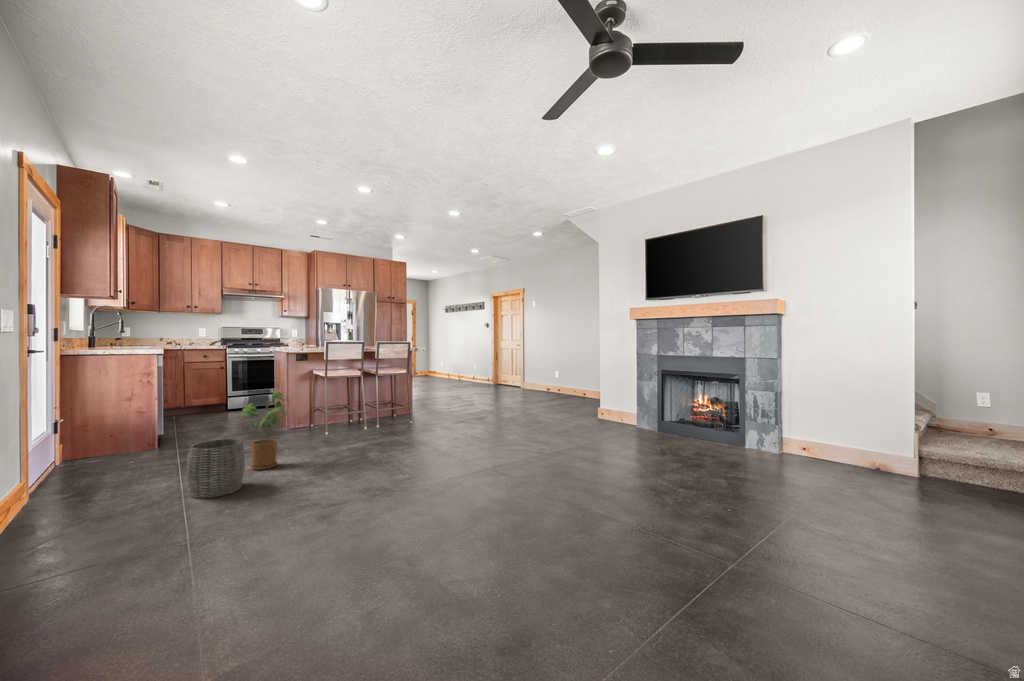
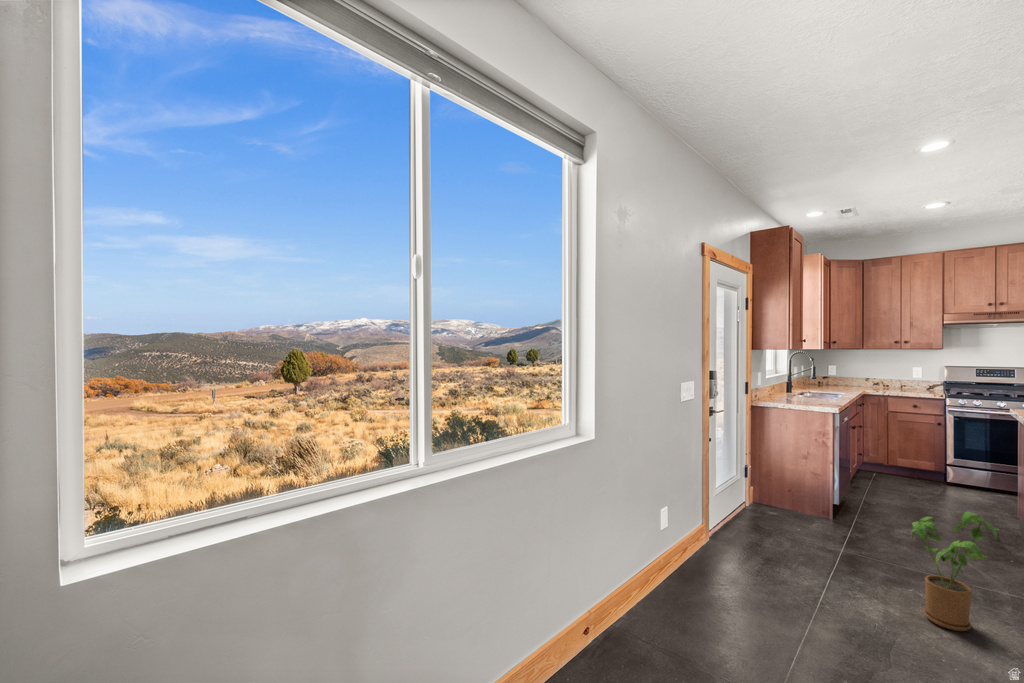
woven basket: present [187,439,245,498] -> none [821,554,899,646]

